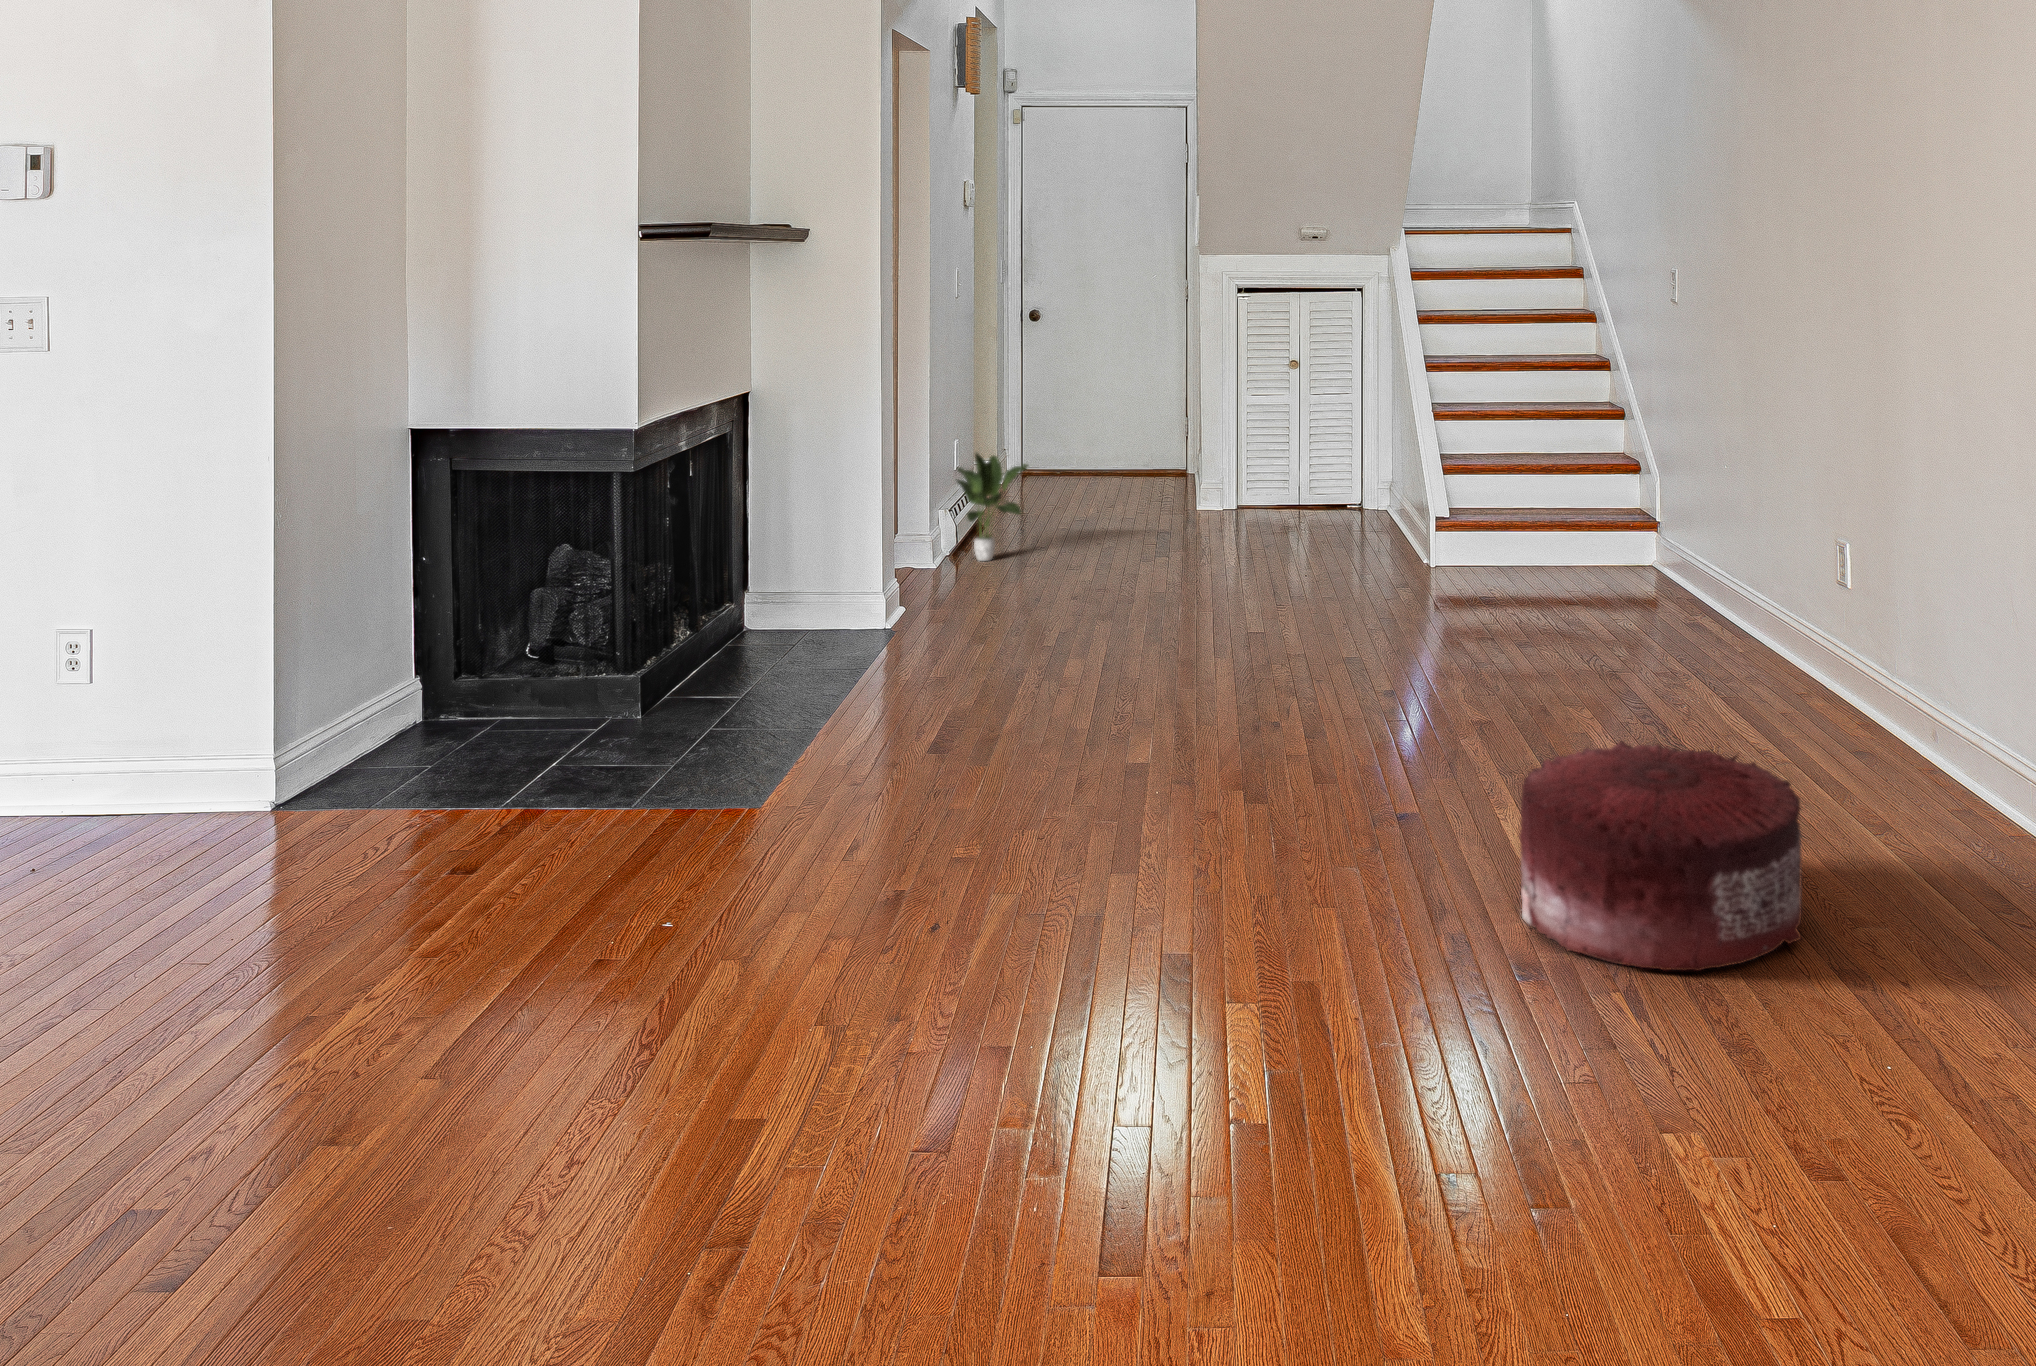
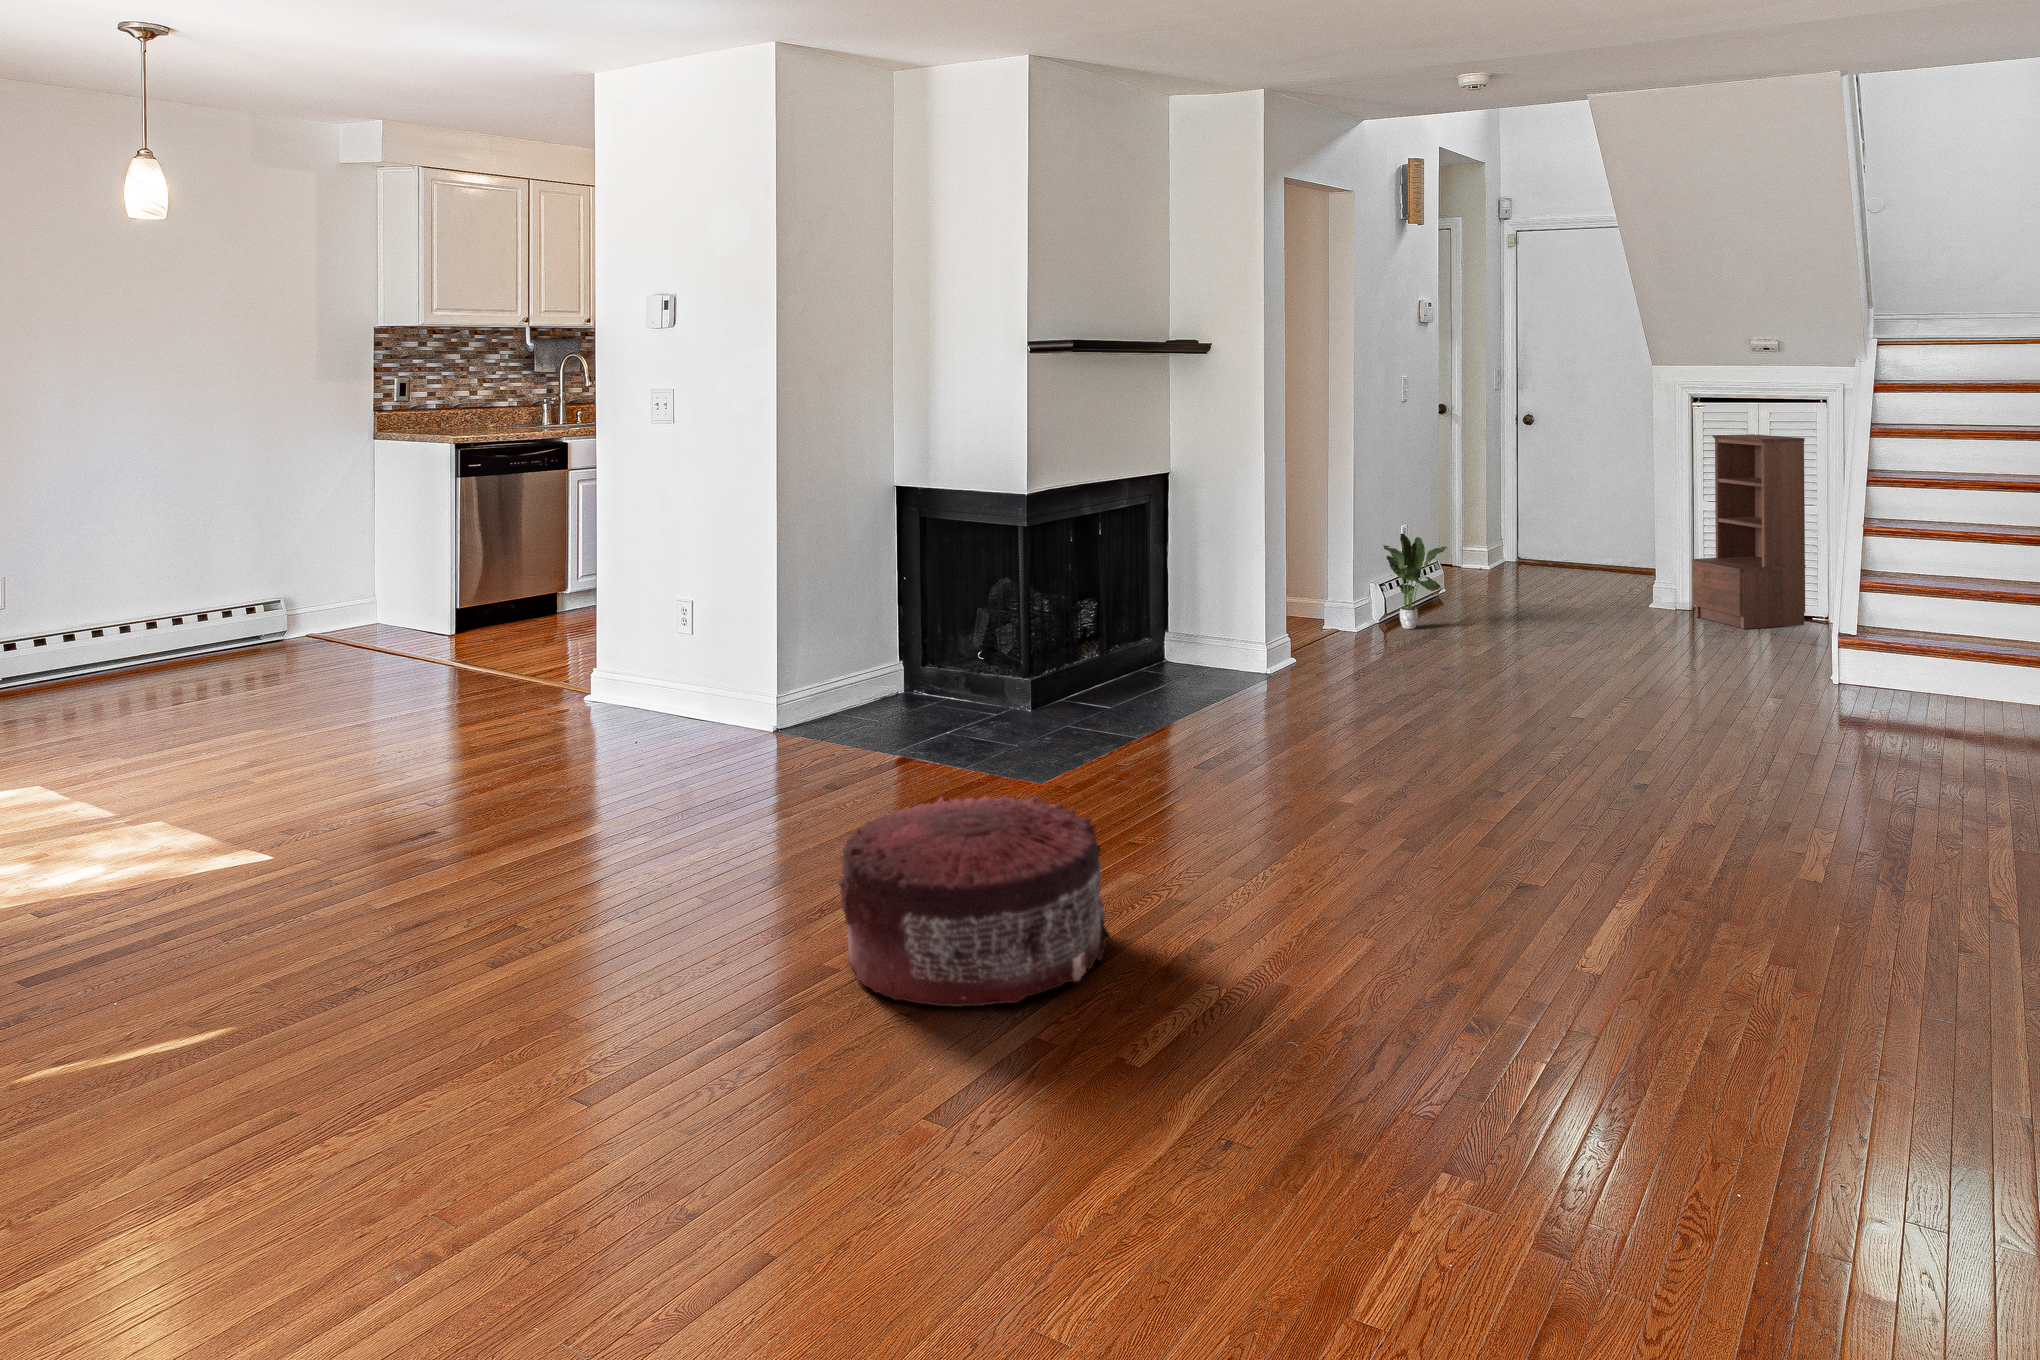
bookshelf: none [1247,329,1351,525] -> present [1692,434,1806,629]
pouf: present [1519,741,1802,971] -> present [837,796,1111,1007]

